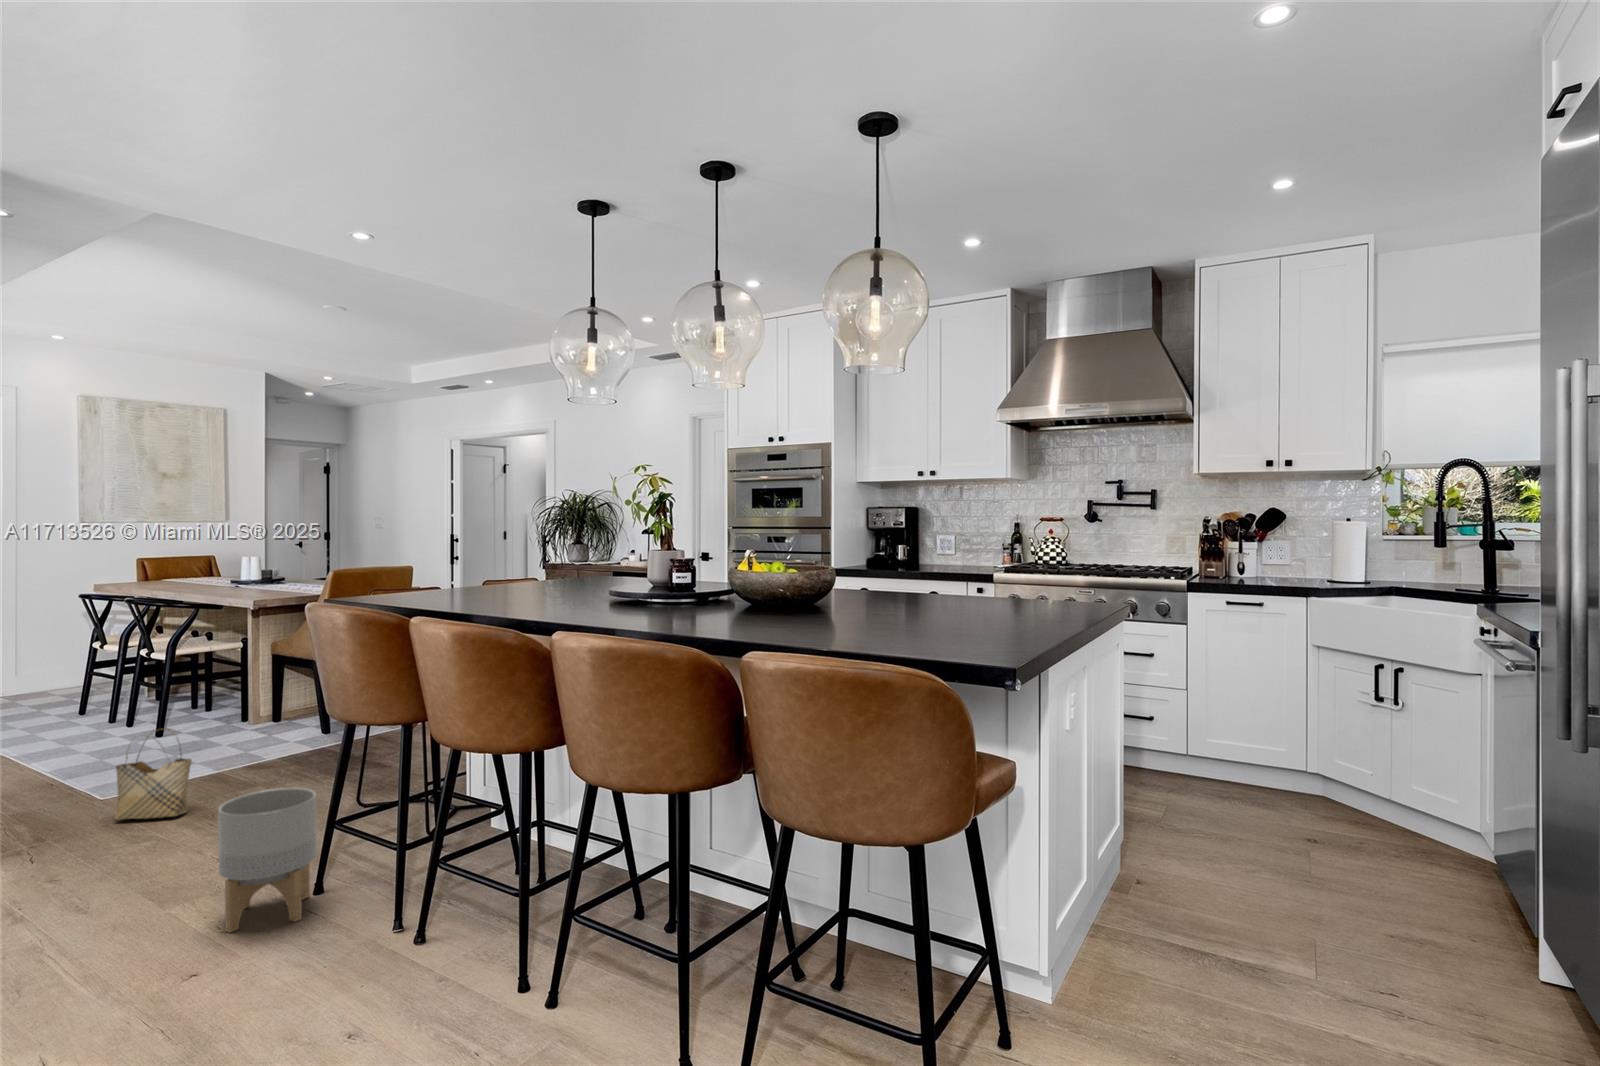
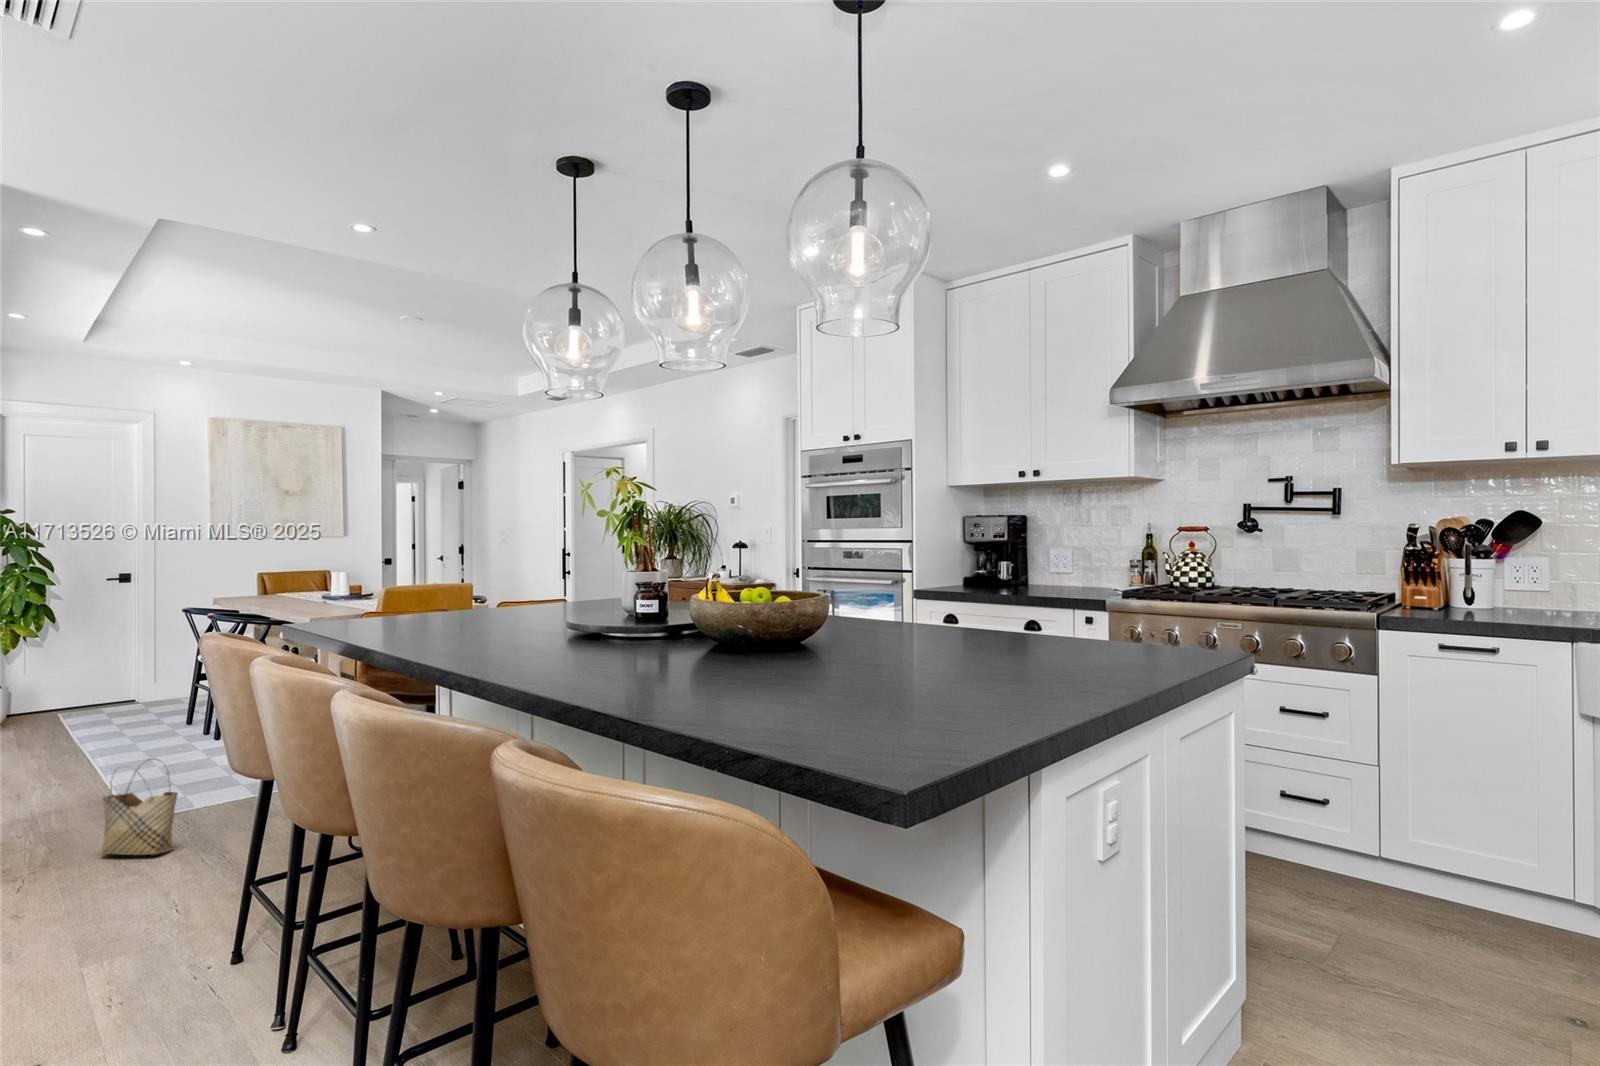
planter: present [218,788,317,932] -> none [75,848,197,1022]

